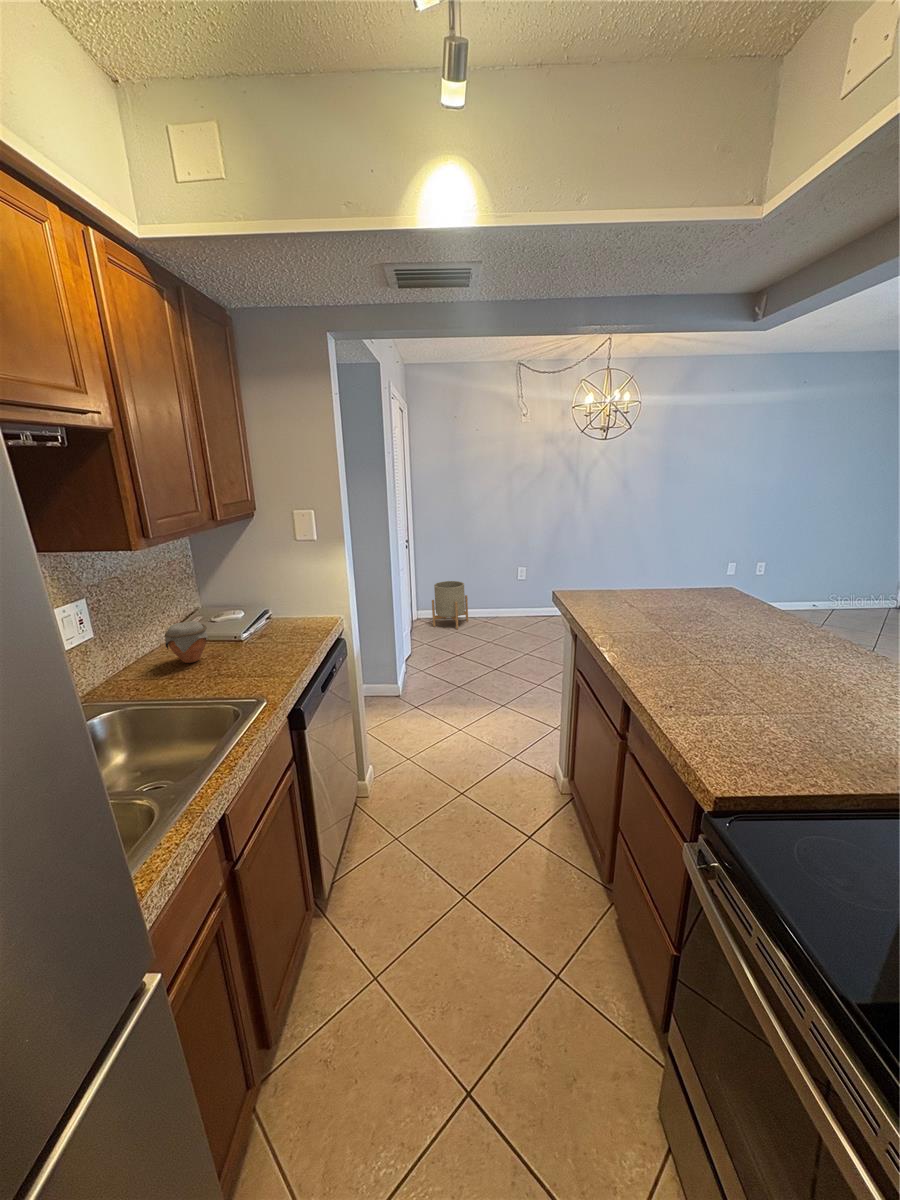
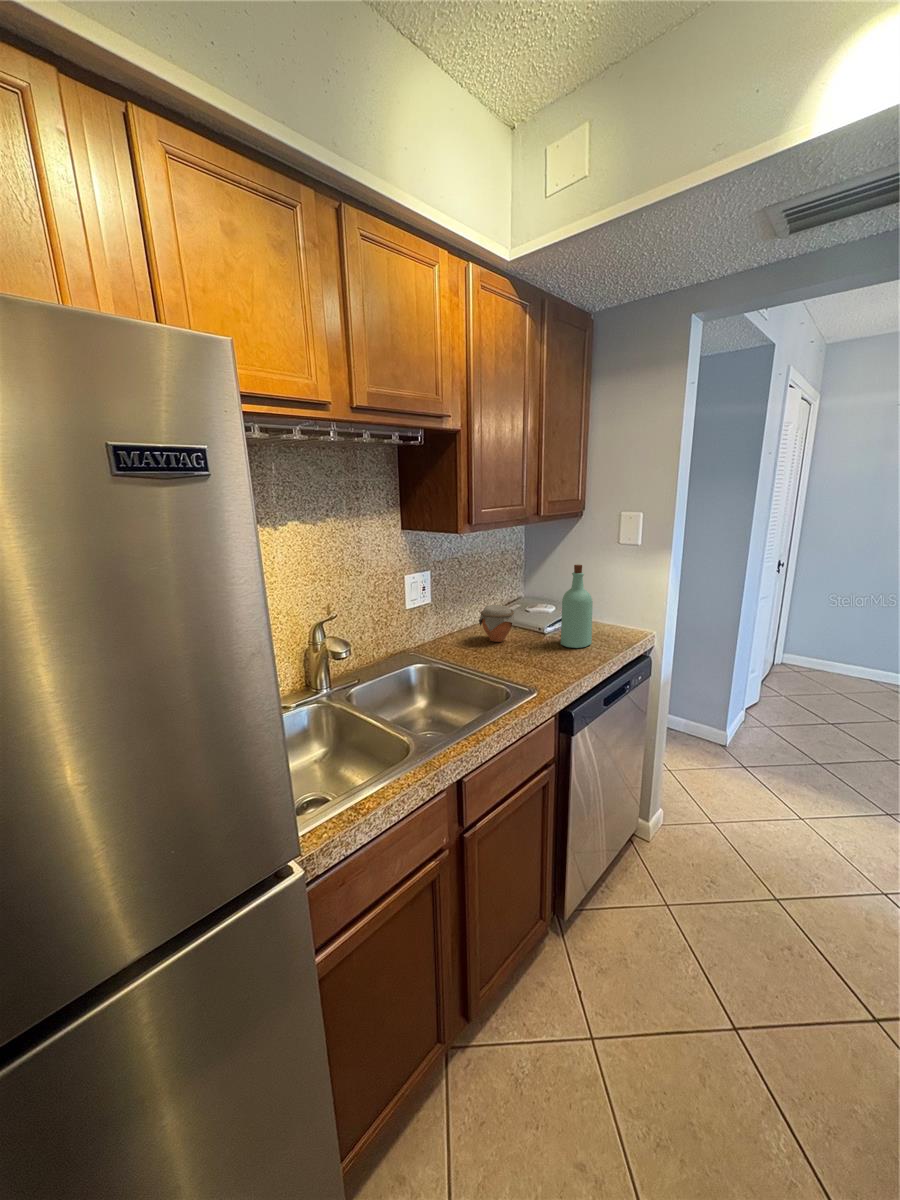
bottle: none [257,566,294,649] -> present [561,565,592,648]
planter: present [432,581,468,629] -> none [800,624,865,689]

